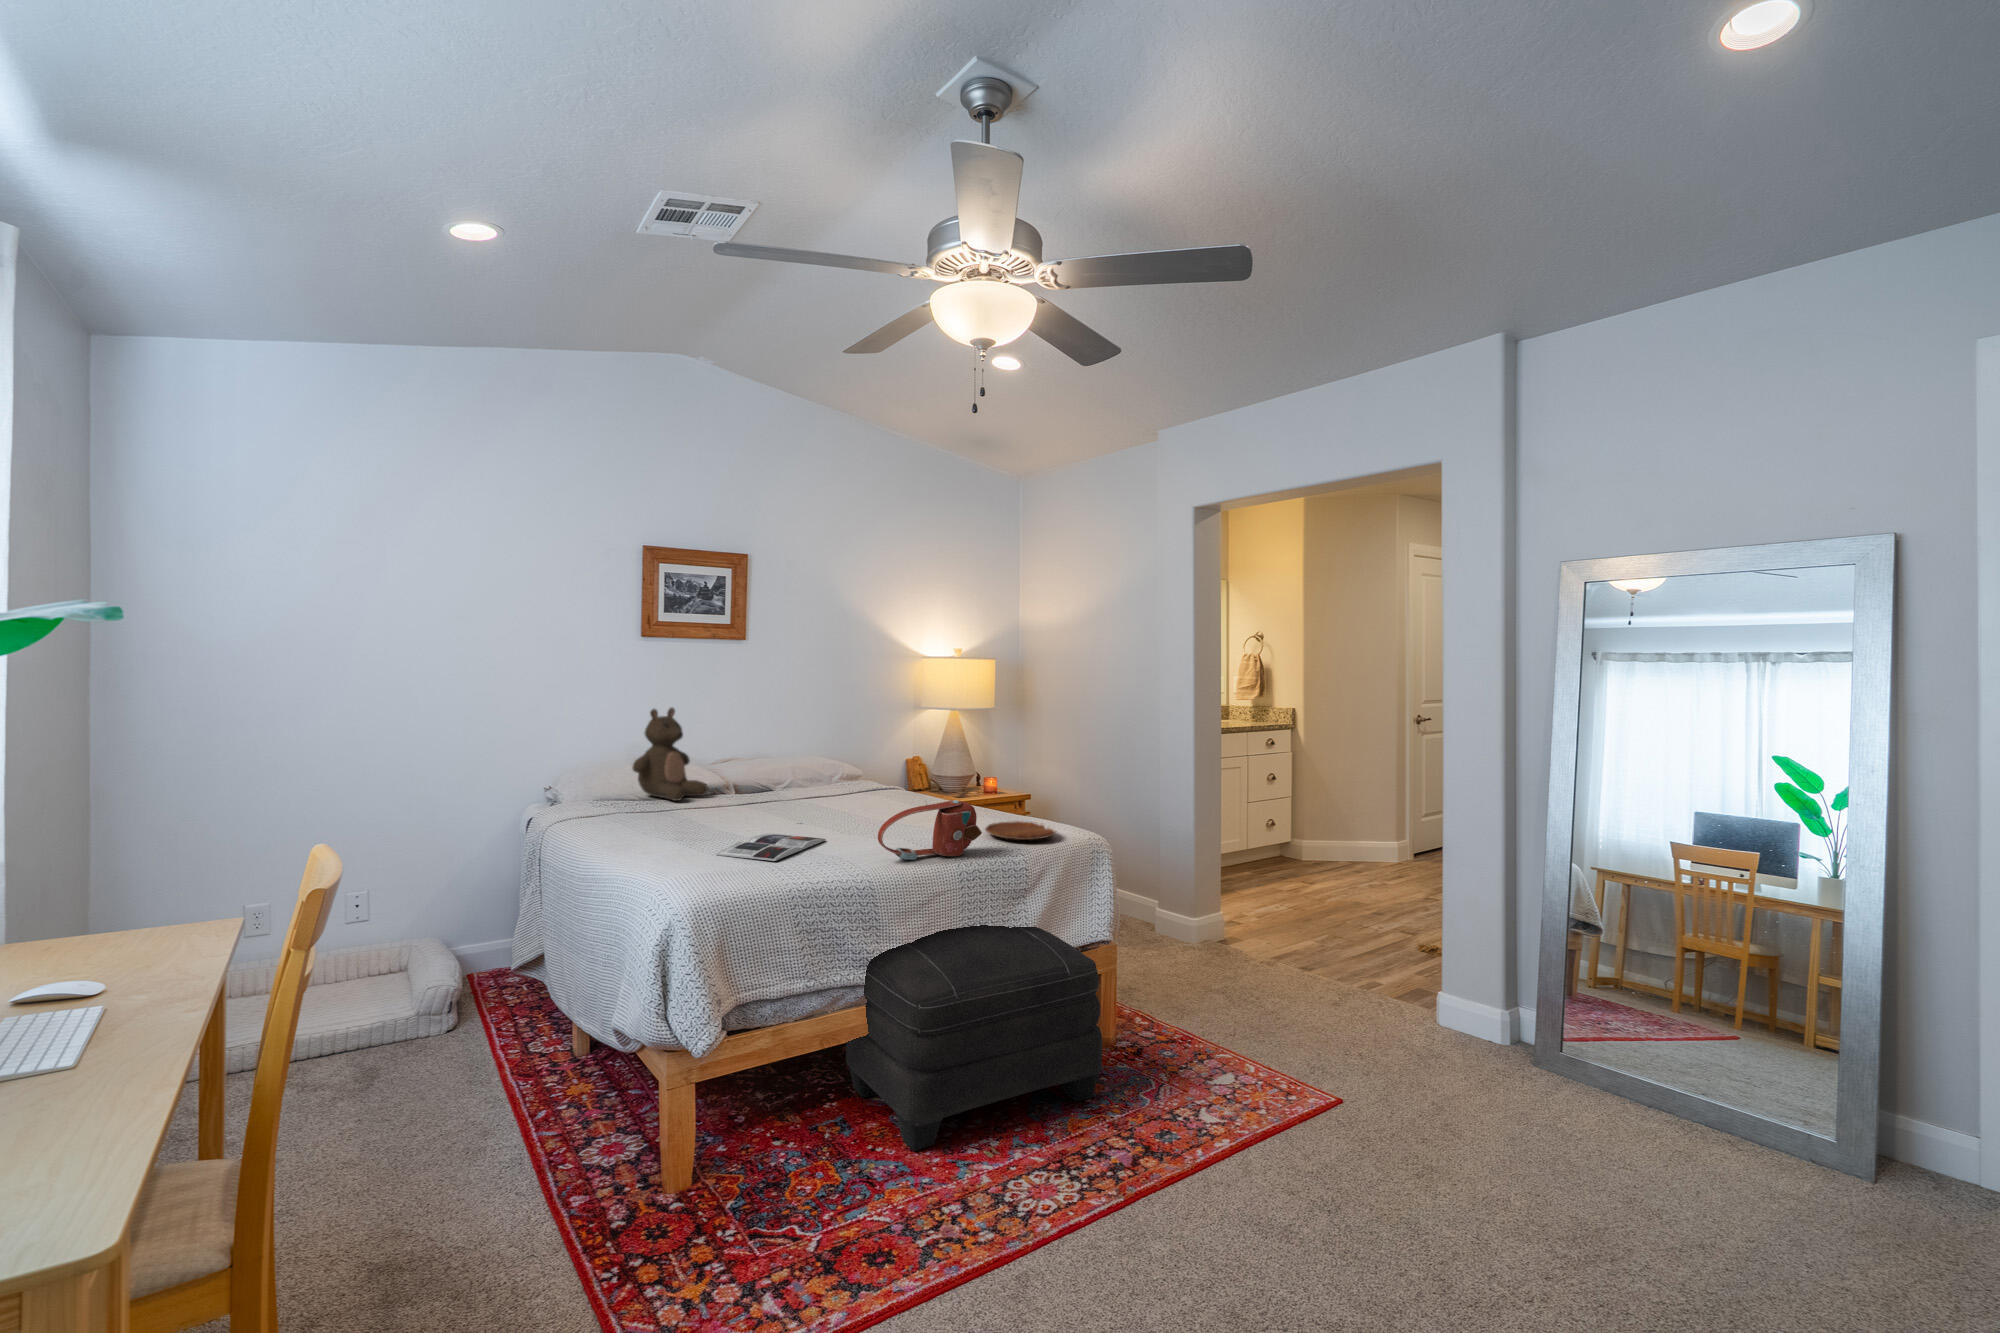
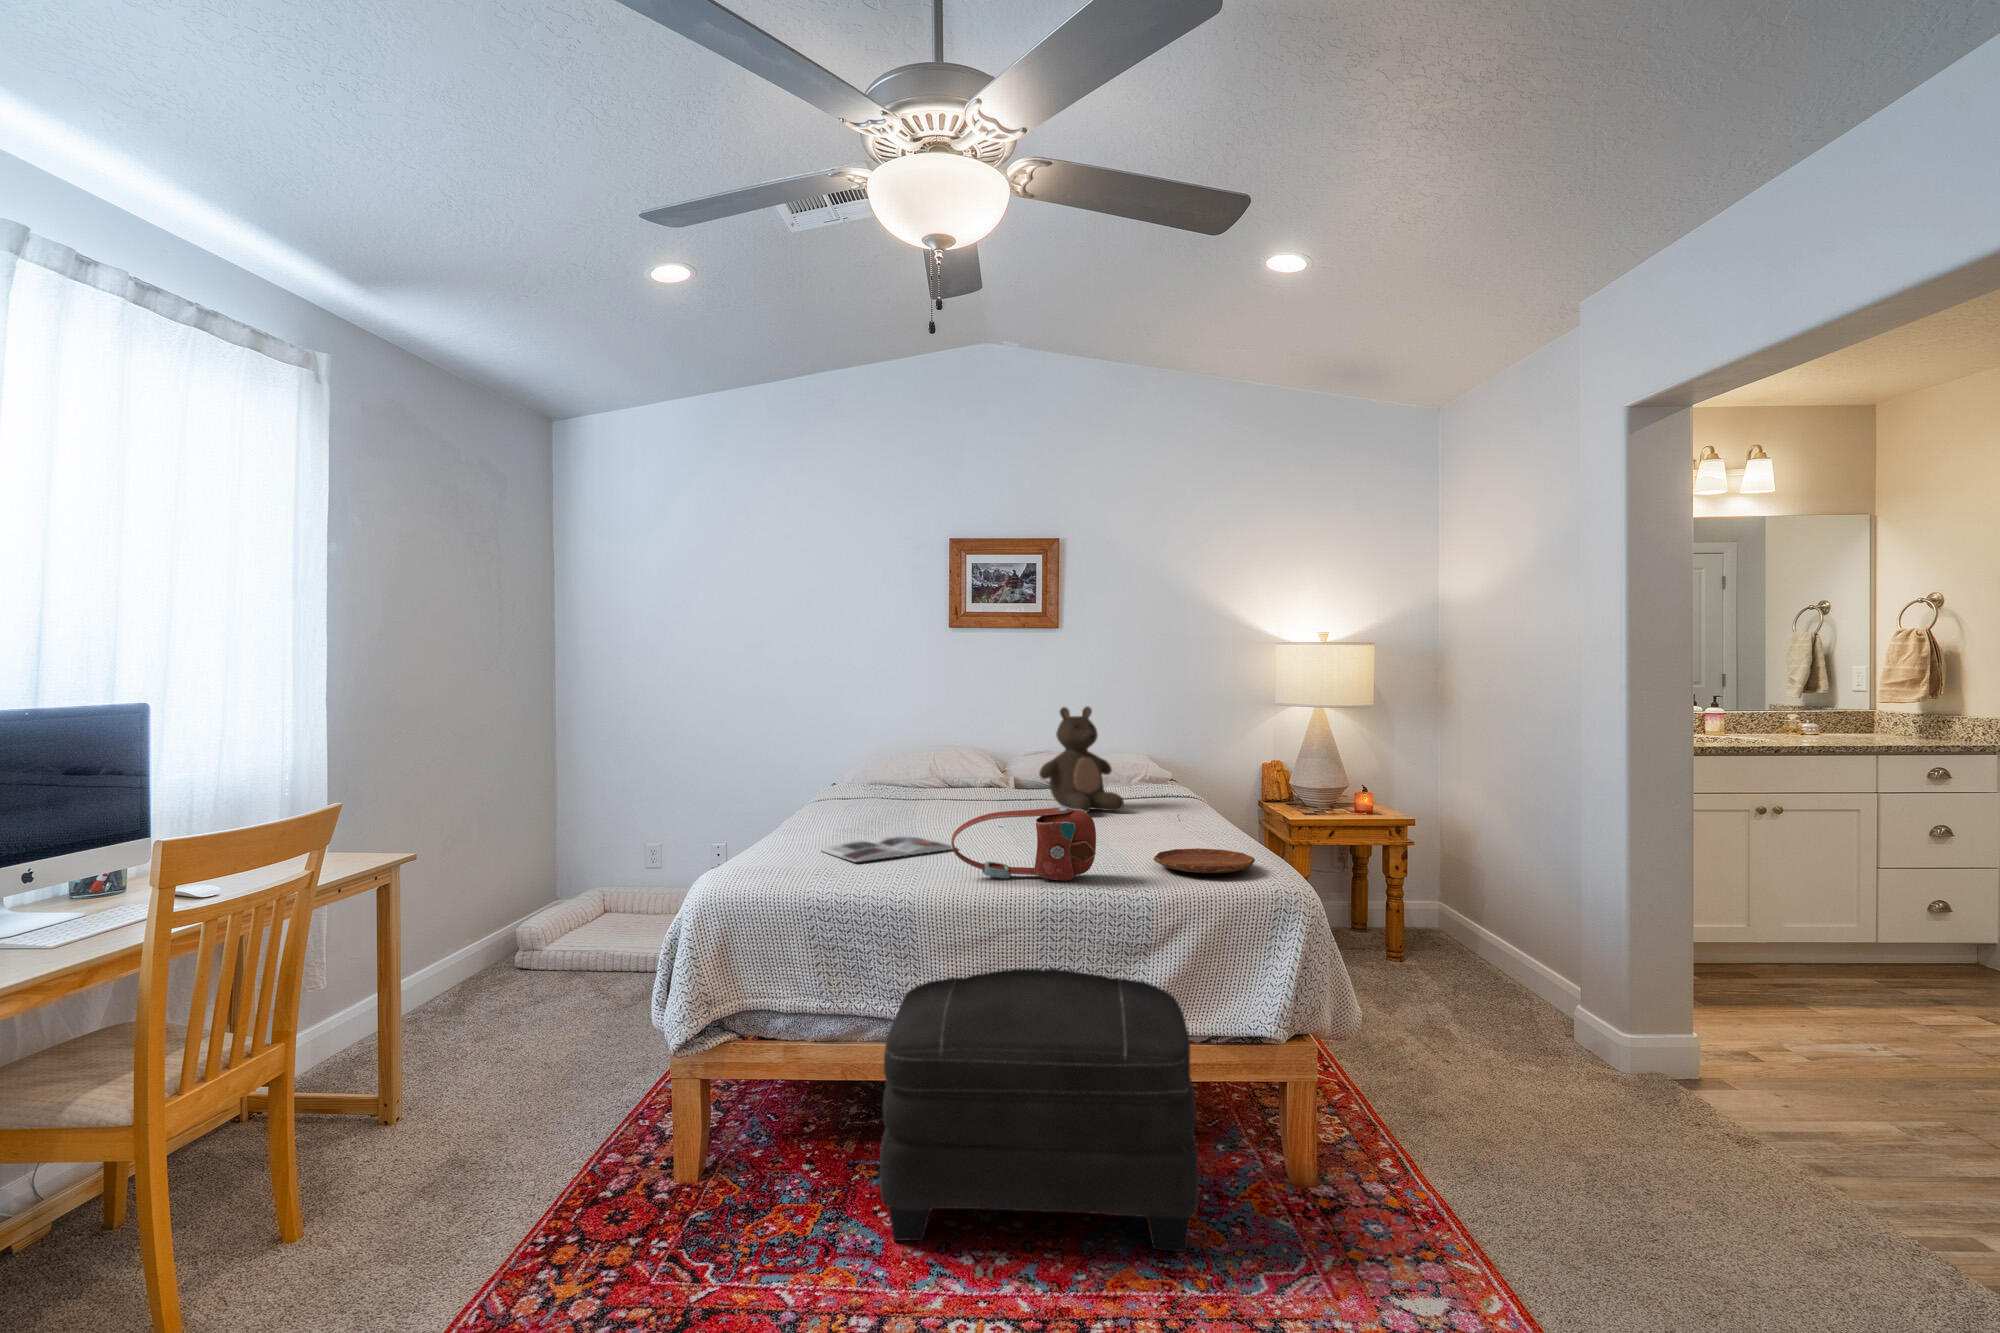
stuffed bear: present [633,708,708,801] -> present [1039,706,1124,812]

